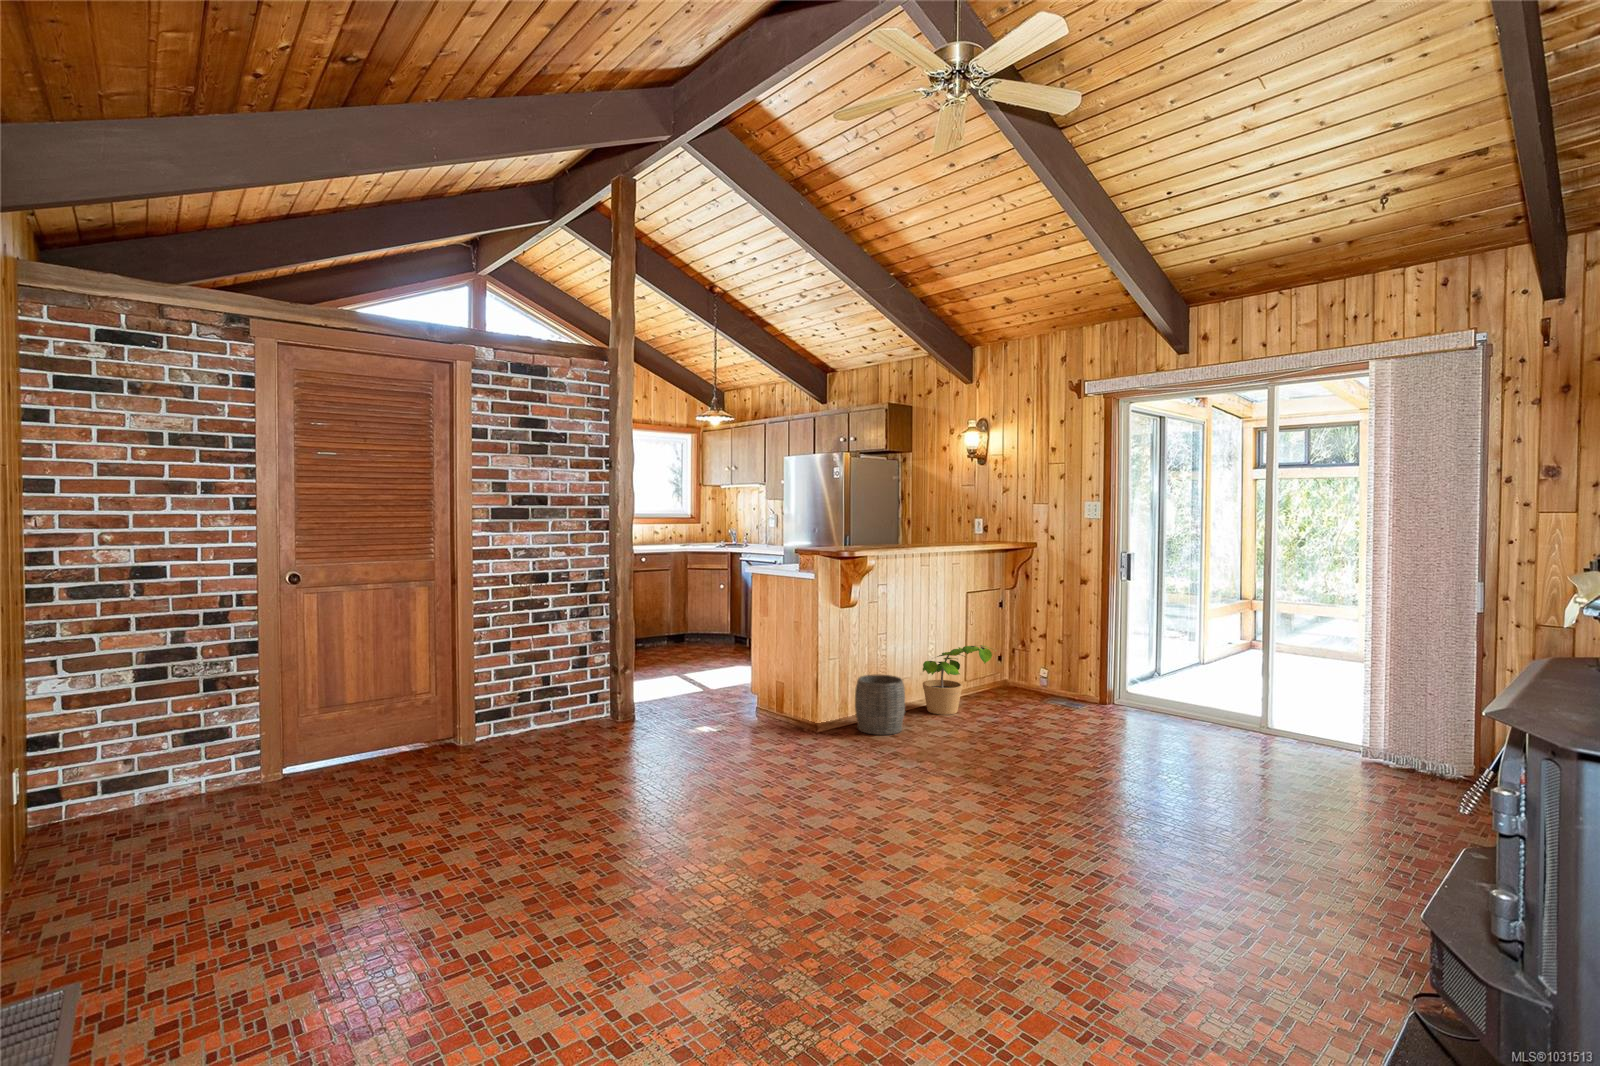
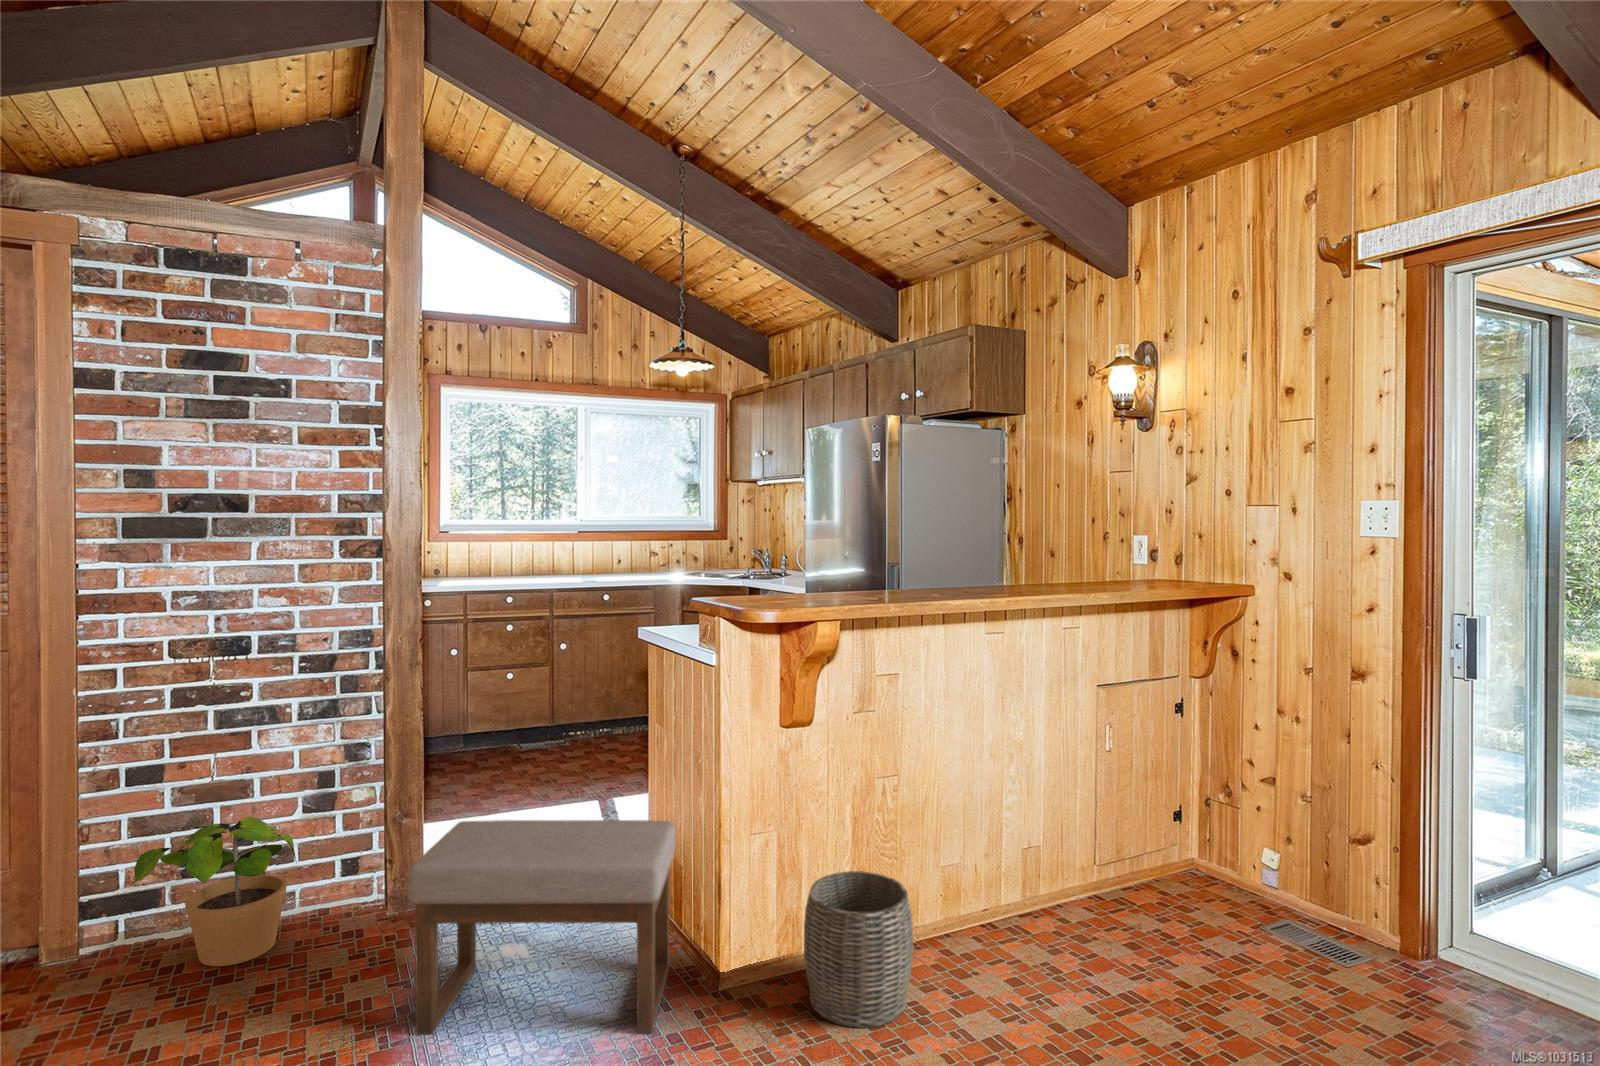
potted plant: present [923,645,992,715] -> present [134,817,297,966]
ottoman: none [683,655,802,750] -> present [408,820,676,1034]

